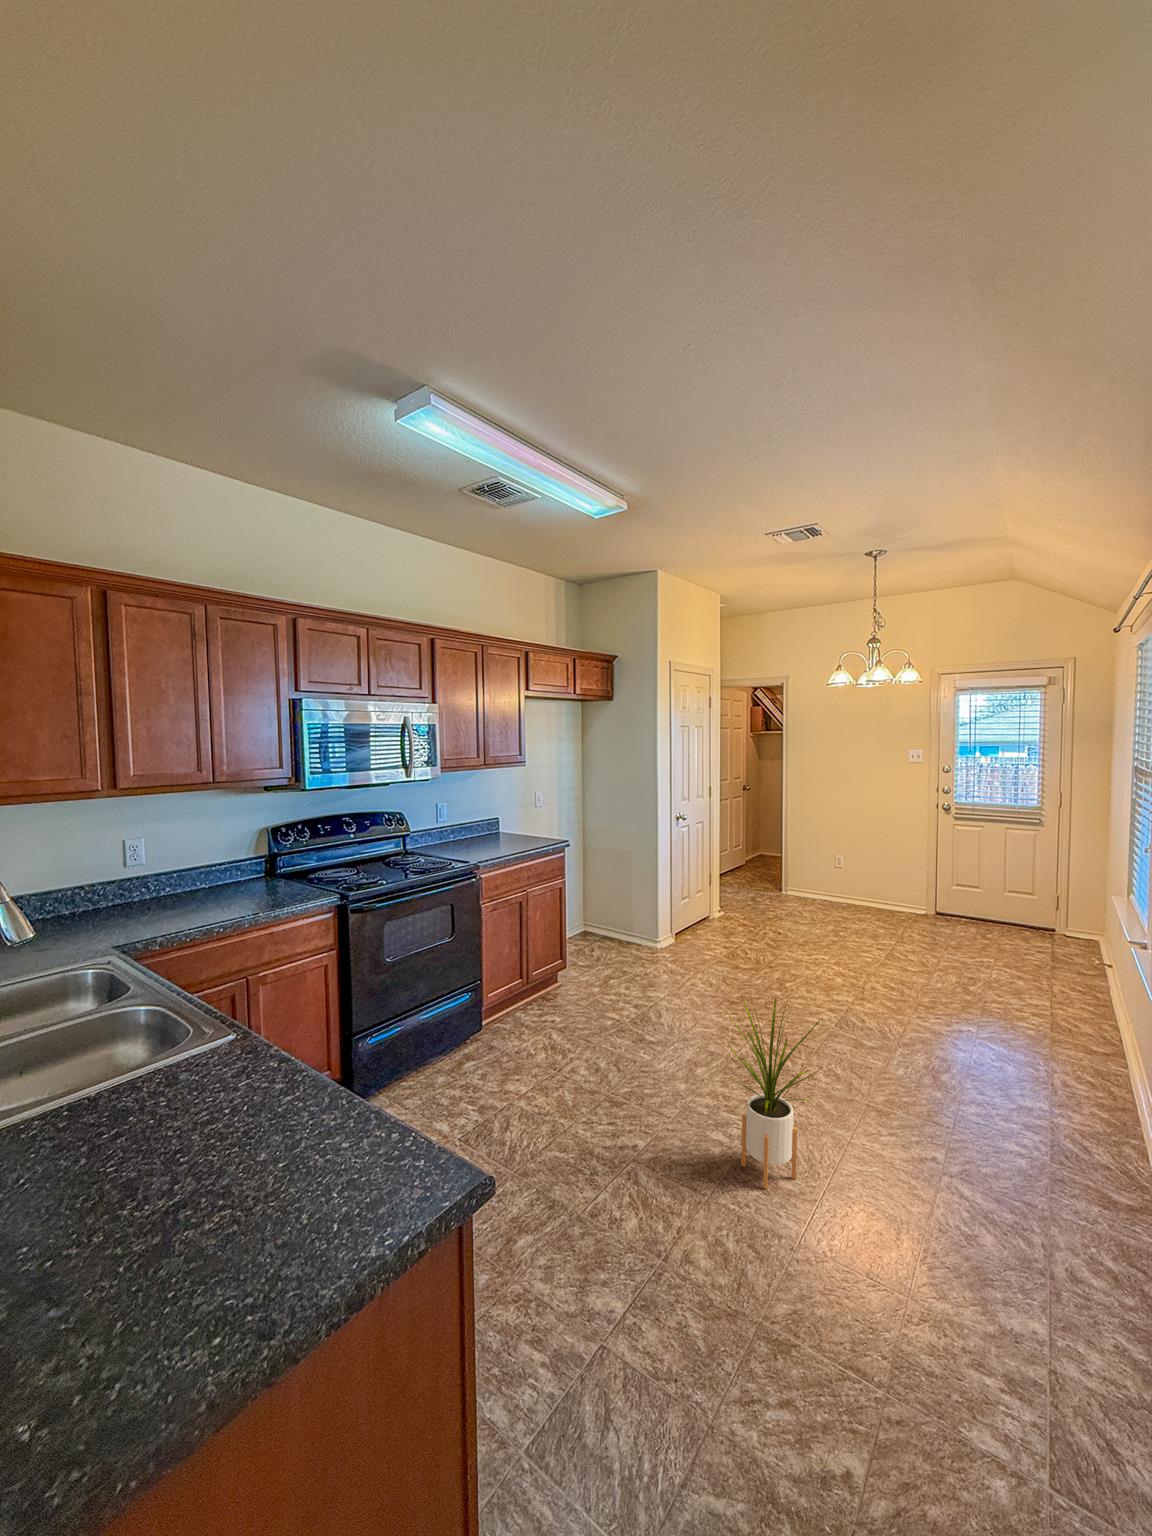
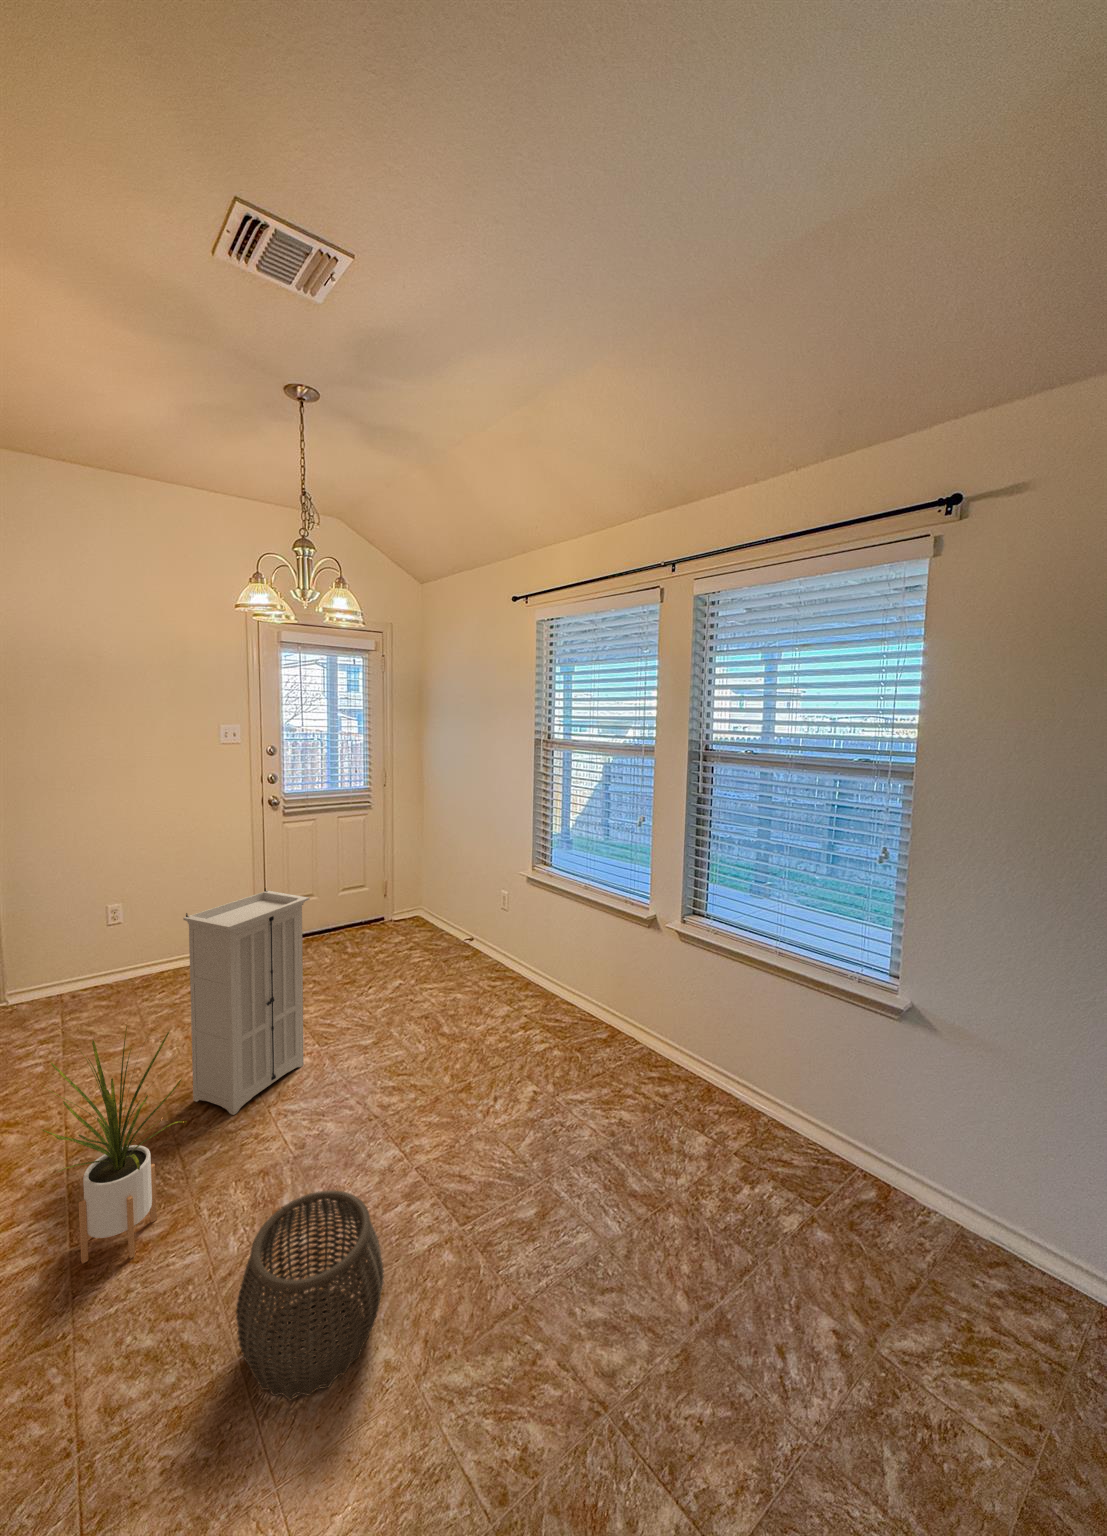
storage cabinet: none [888,928,1034,1164] -> present [183,888,310,1115]
woven basket: none [743,1219,893,1431] -> present [236,1190,384,1400]

